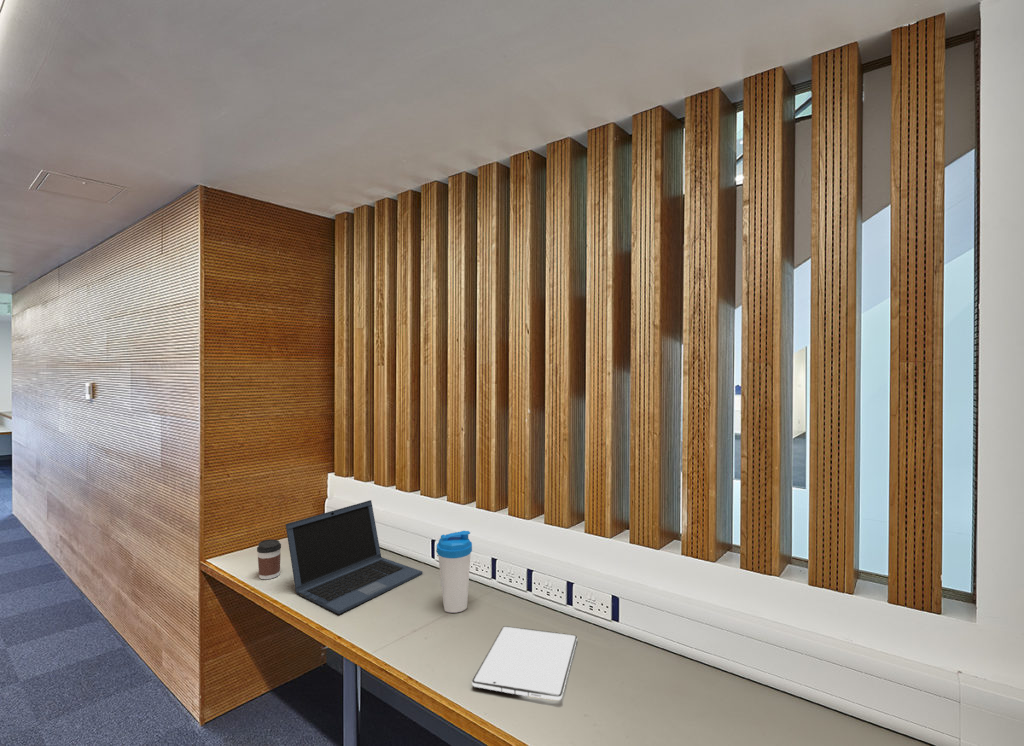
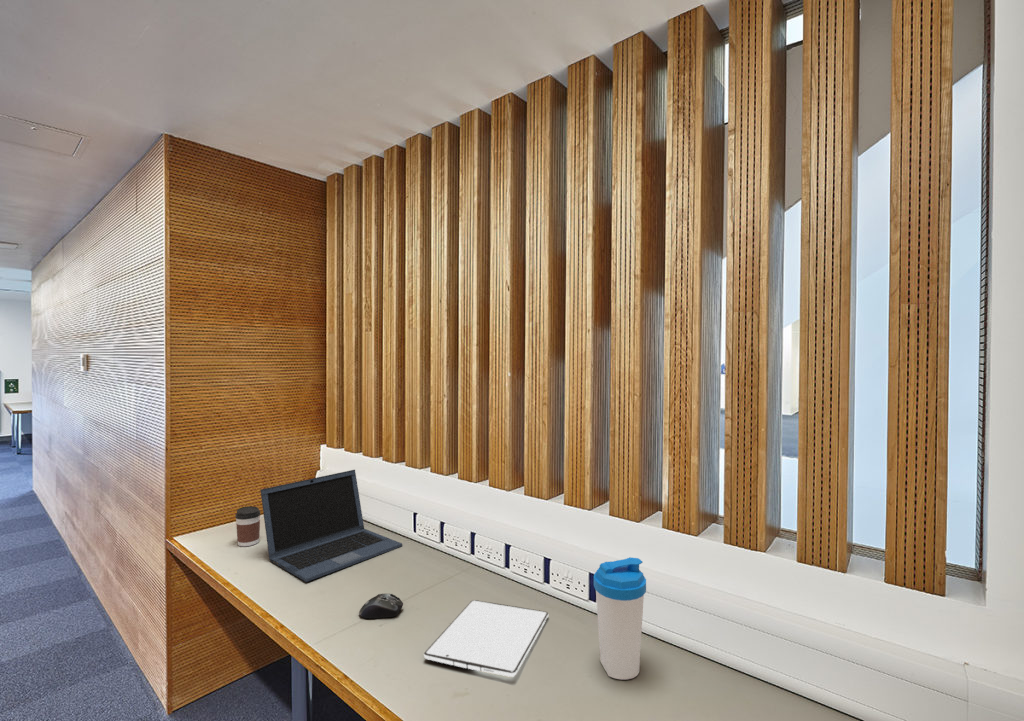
water bottle: present [437,531,472,613] -> present [594,557,646,680]
computer mouse: none [398,624,440,649] -> present [359,594,403,618]

